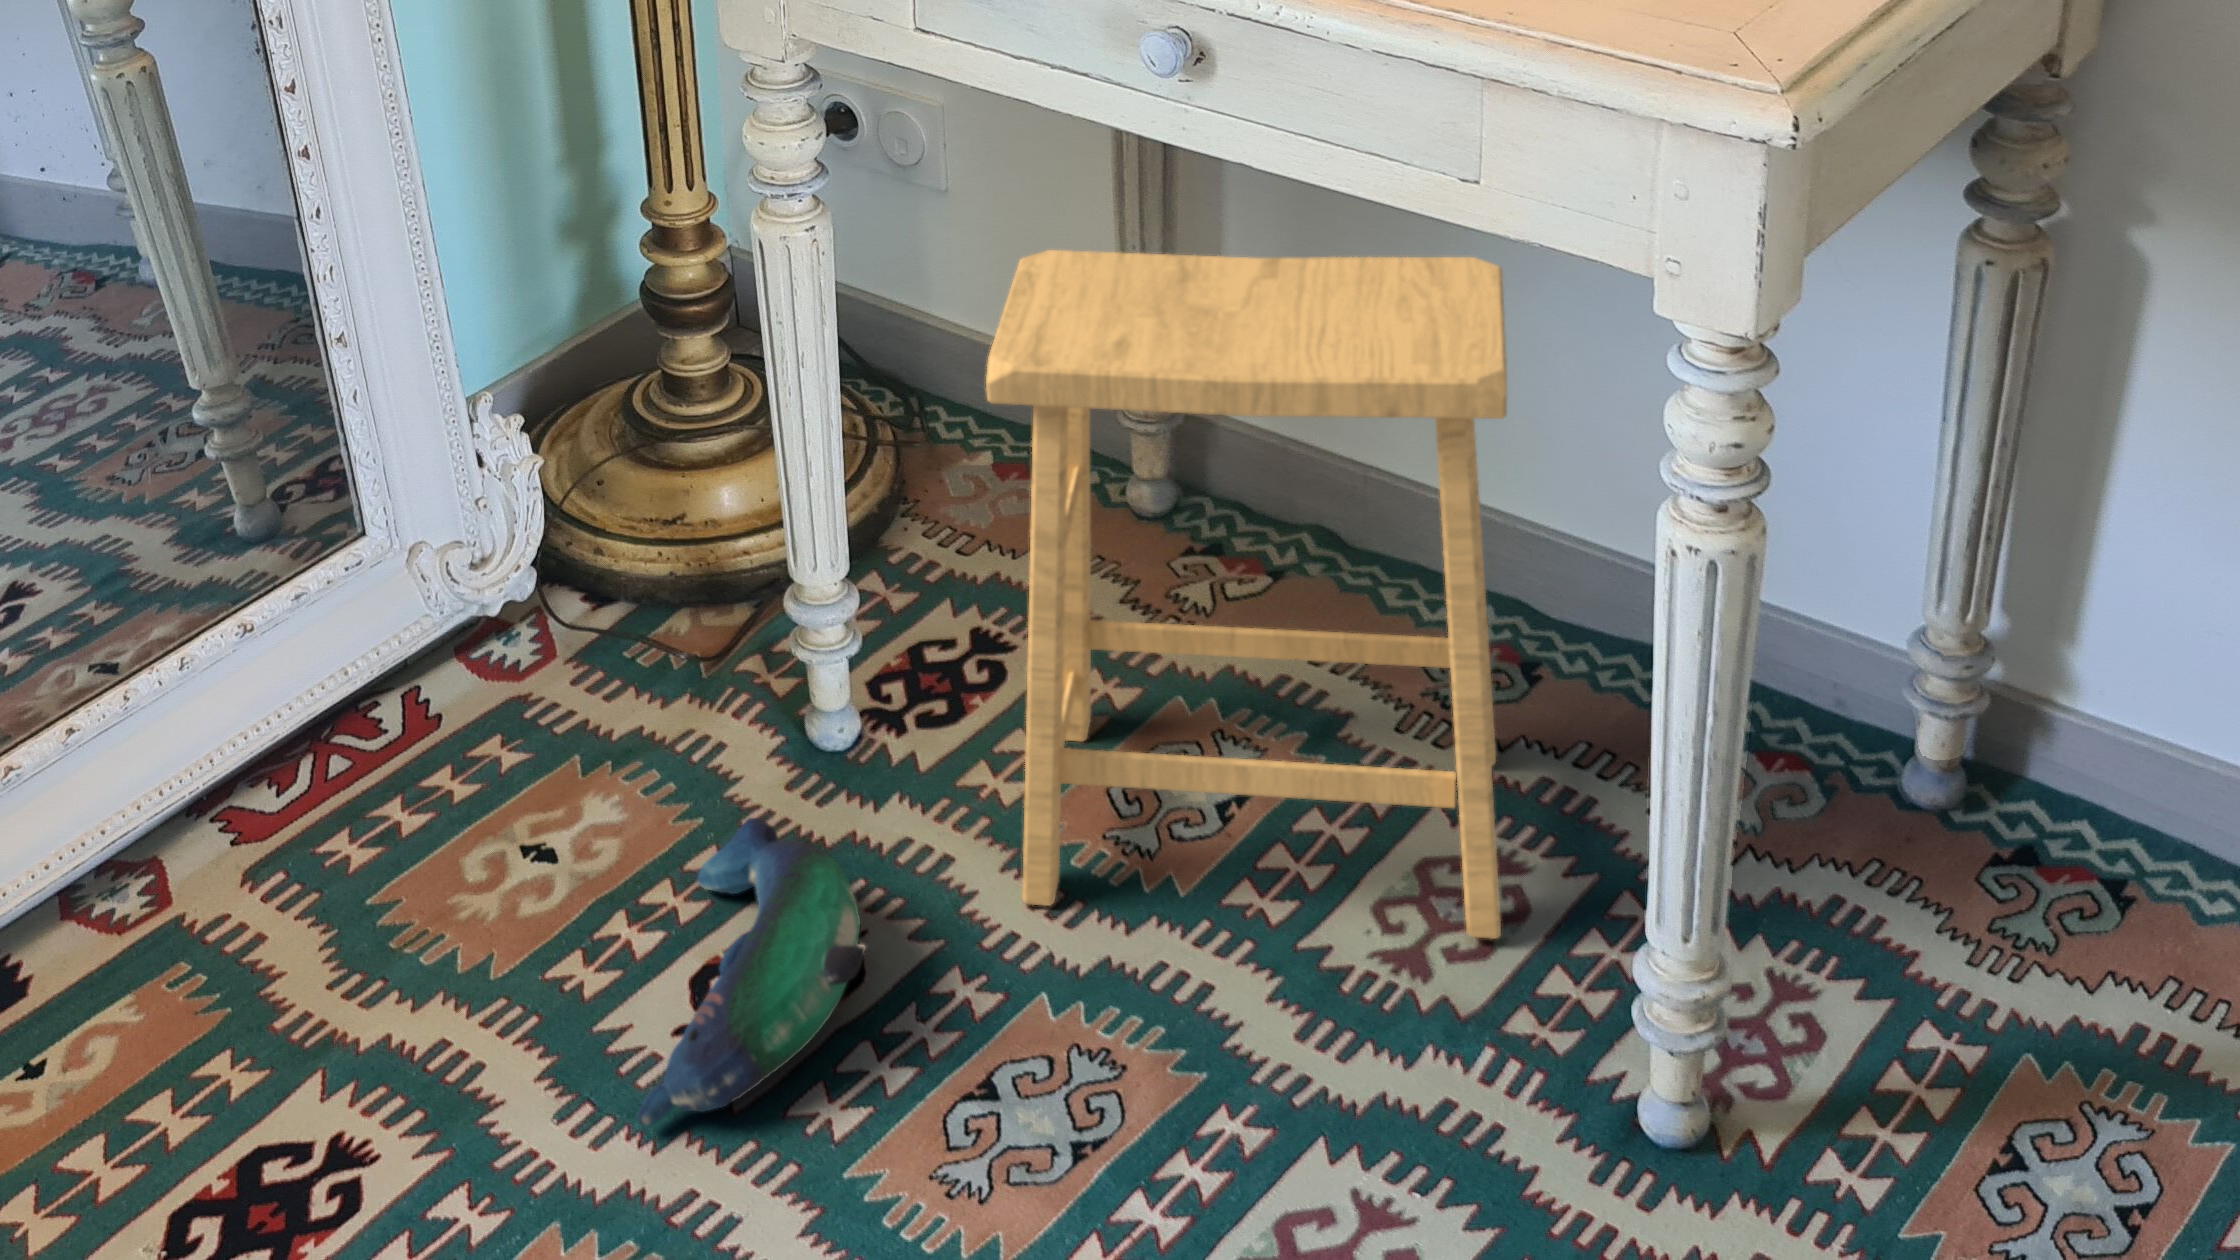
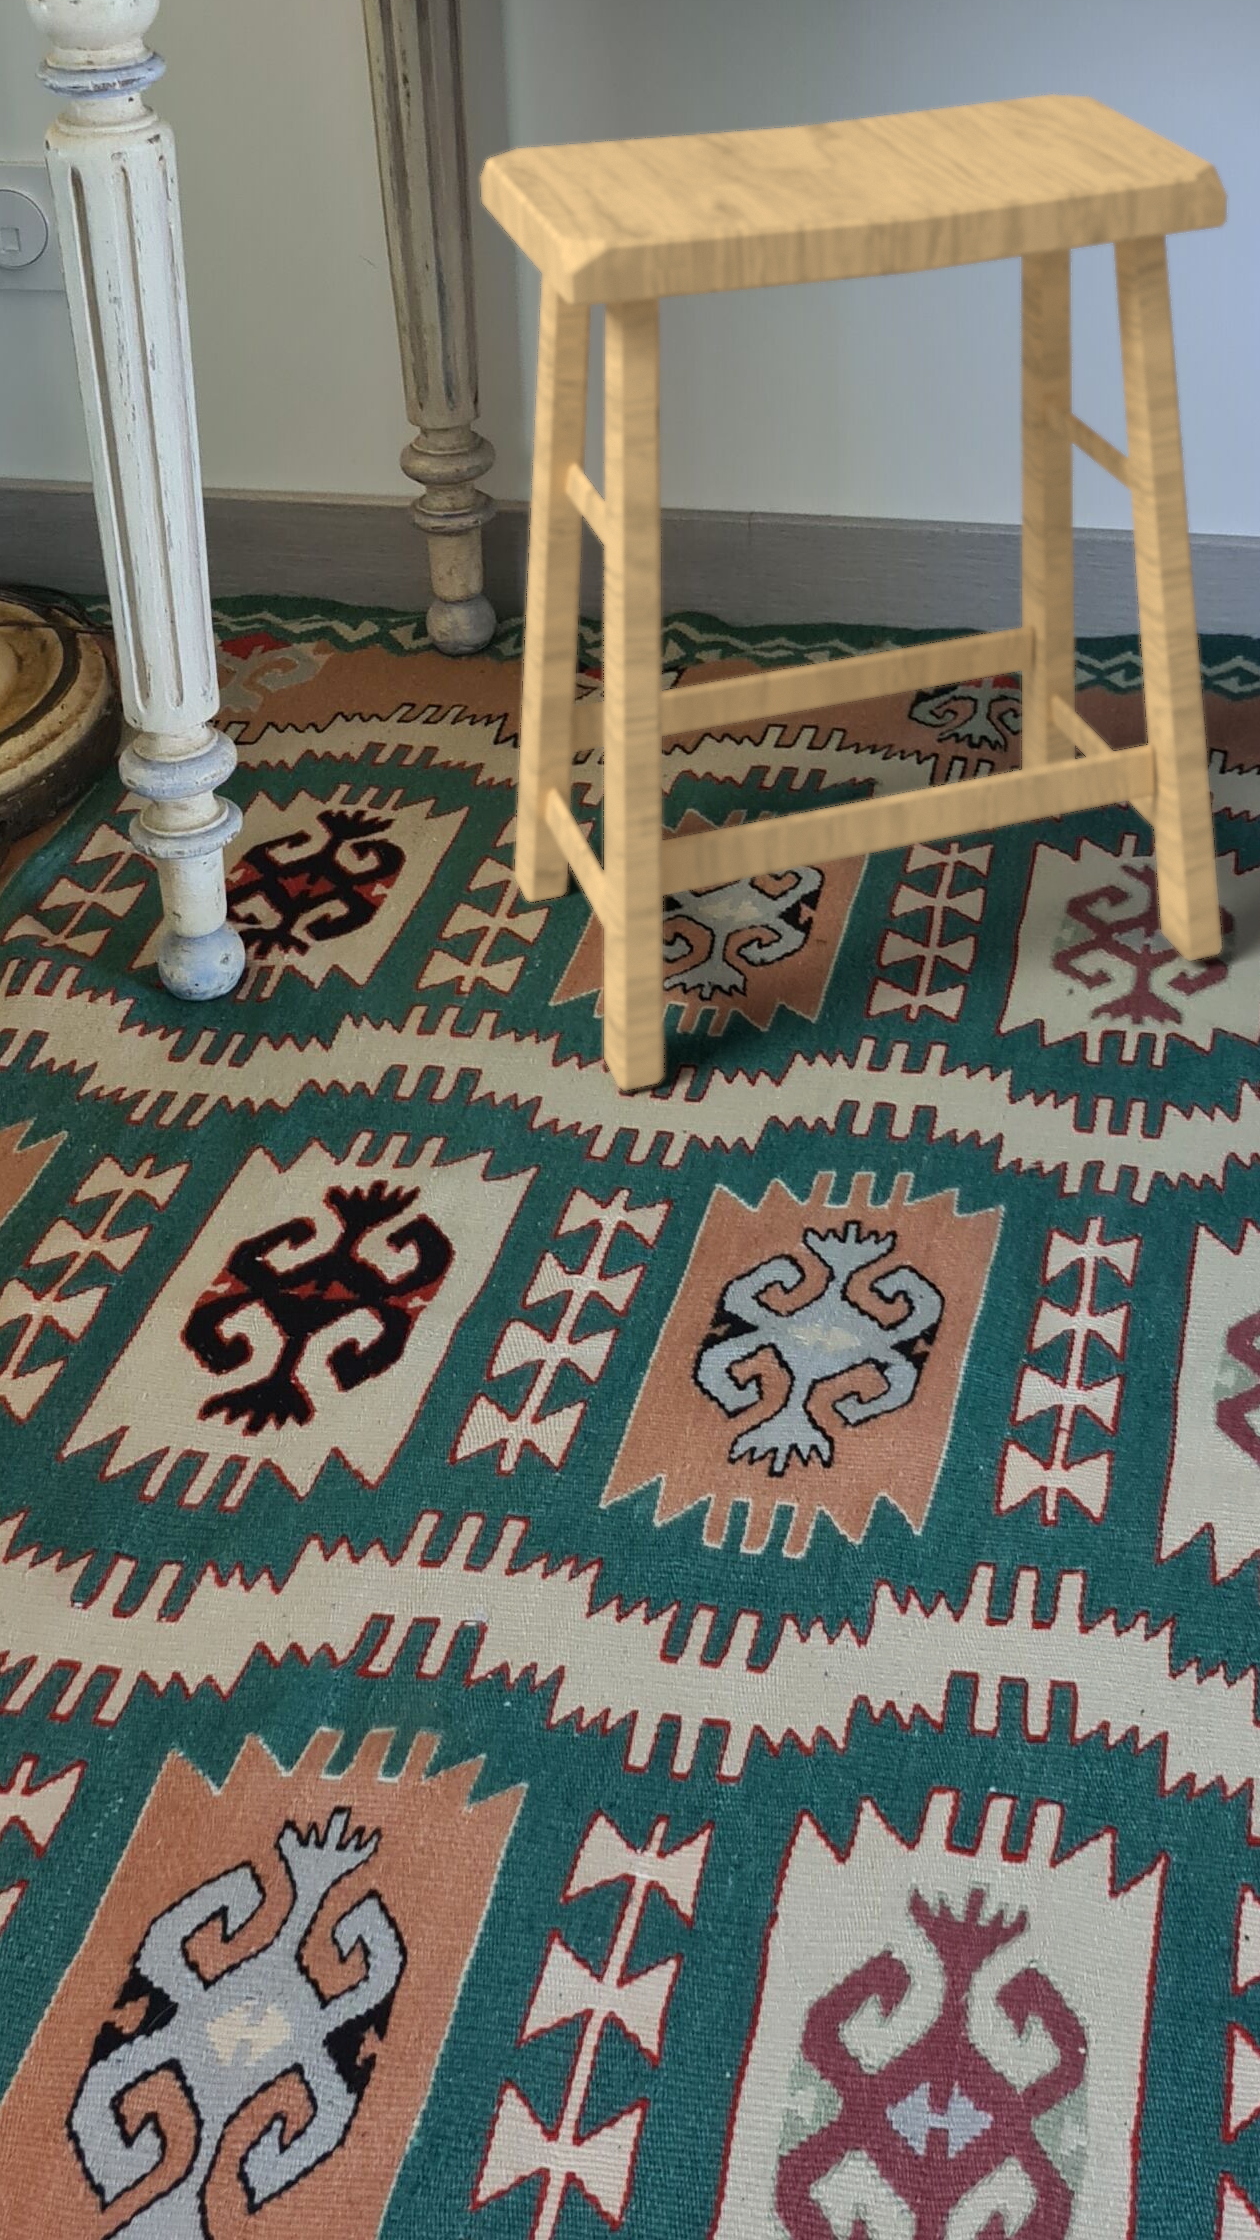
plush toy: present [637,818,866,1126] -> none [112,1074,515,1548]

